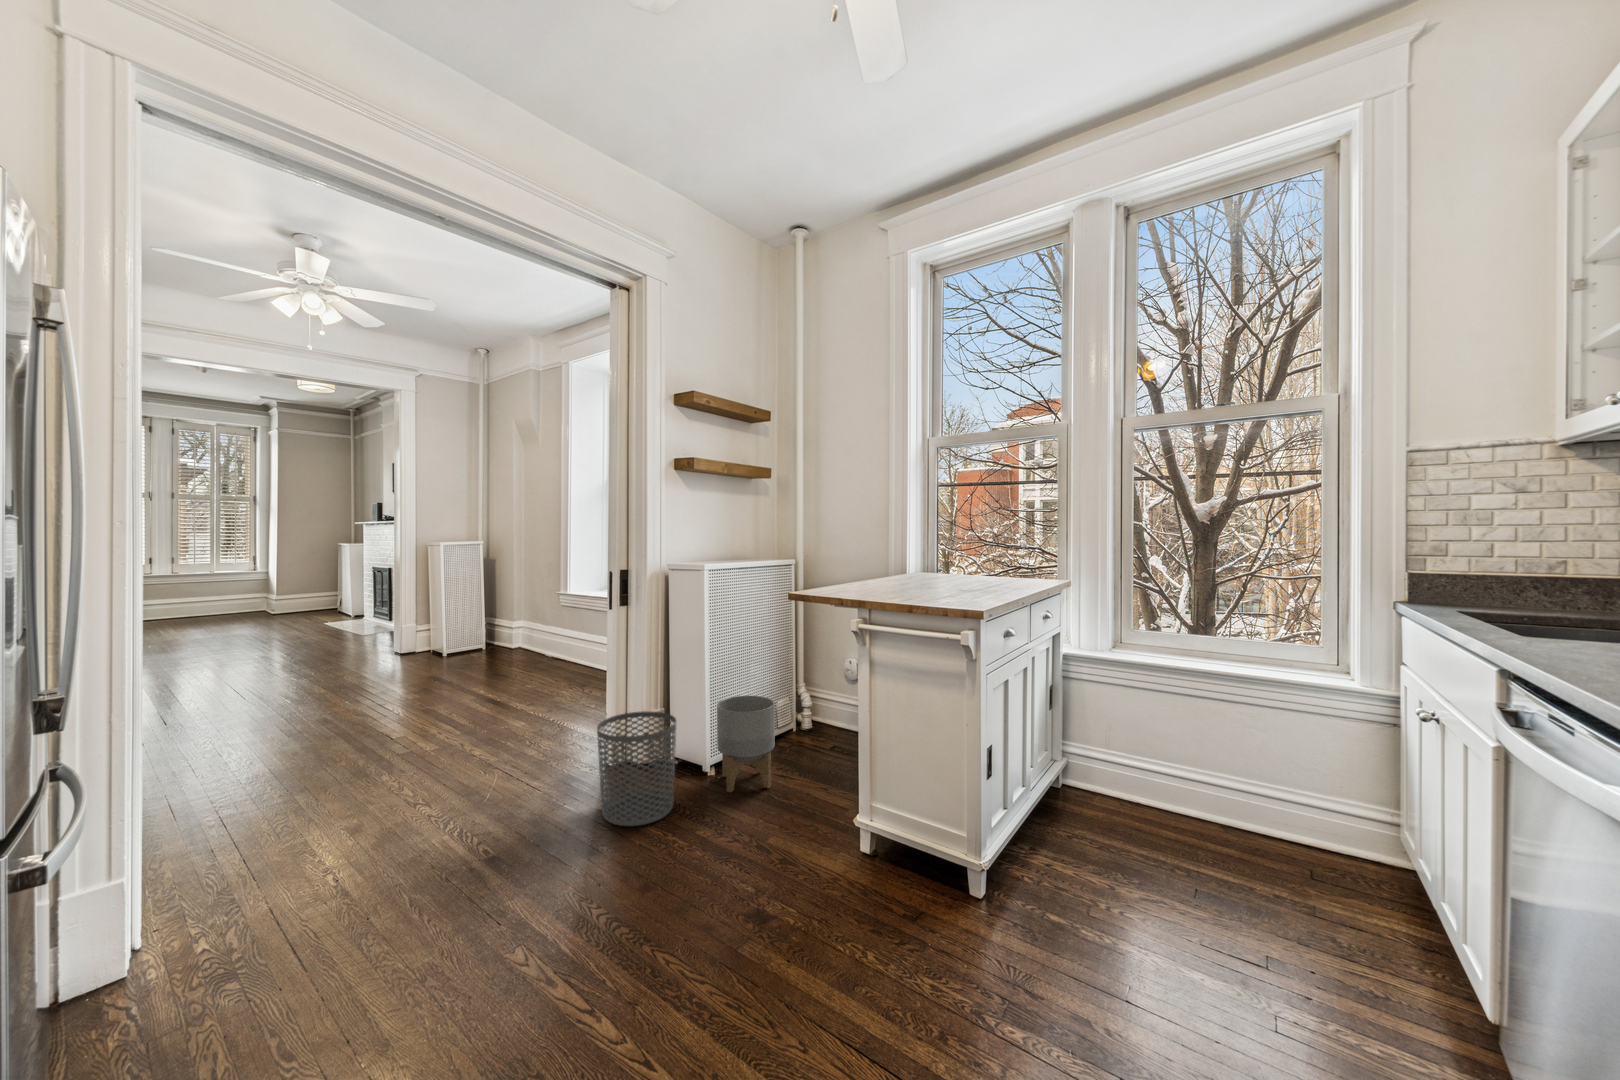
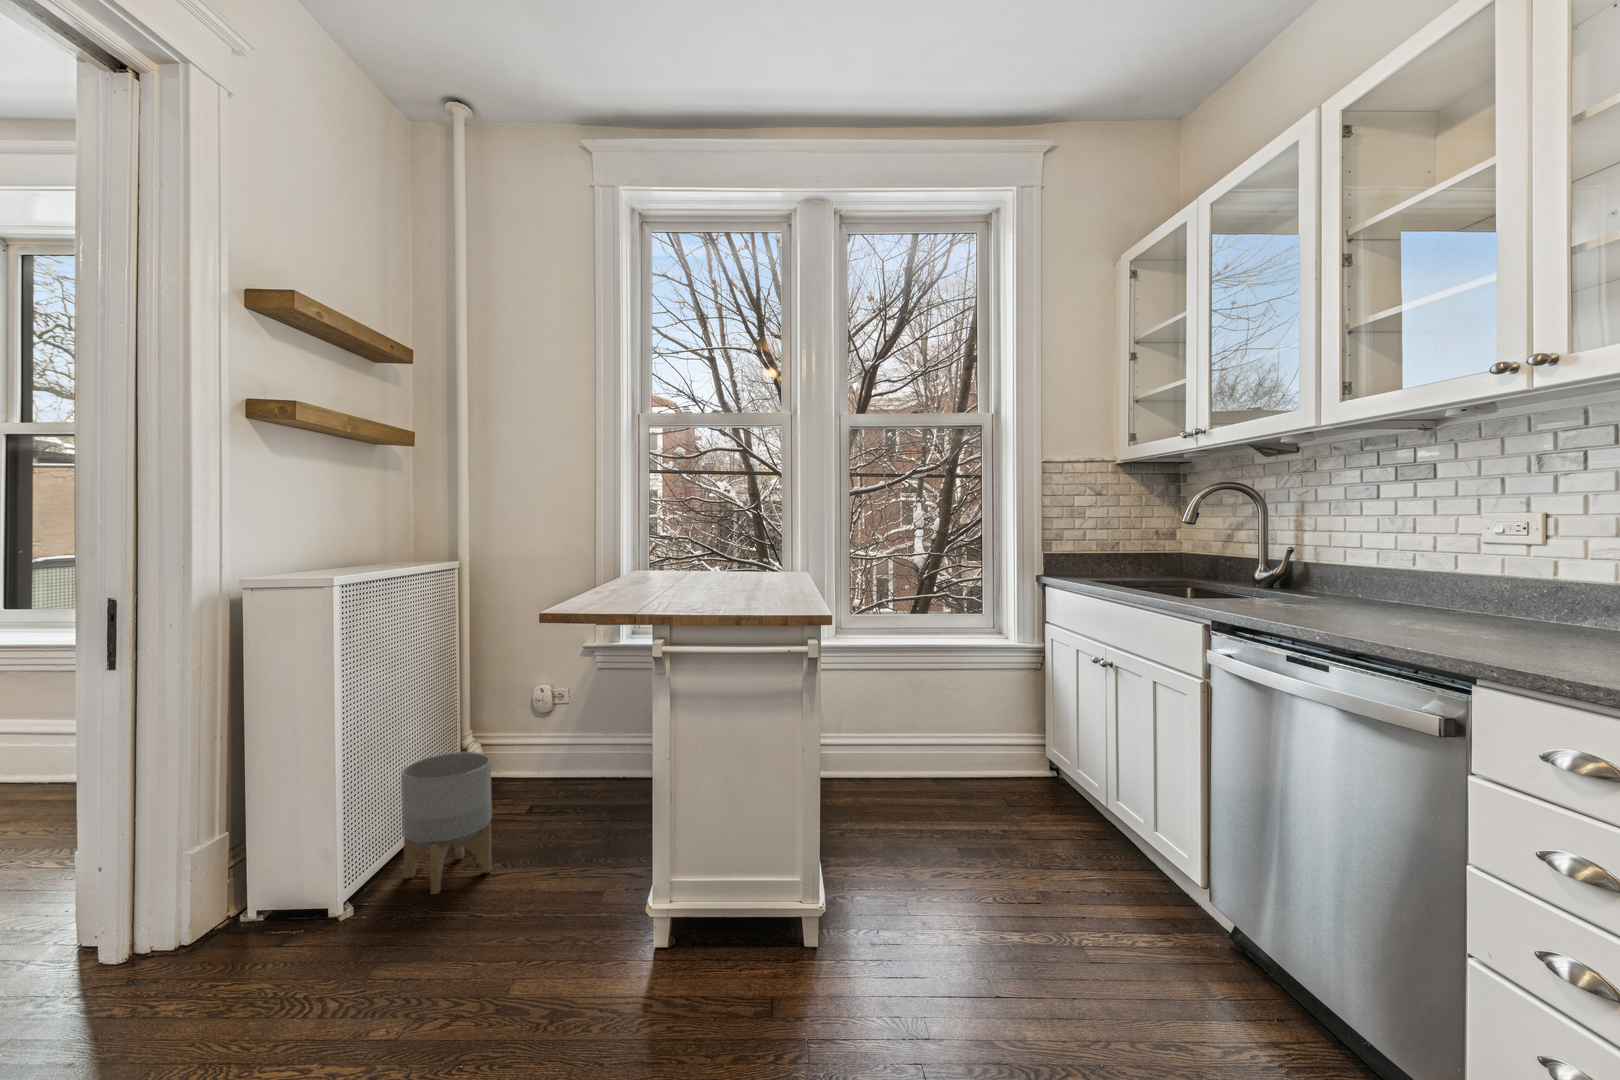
waste bin: present [597,711,676,826] -> none [222,802,370,996]

